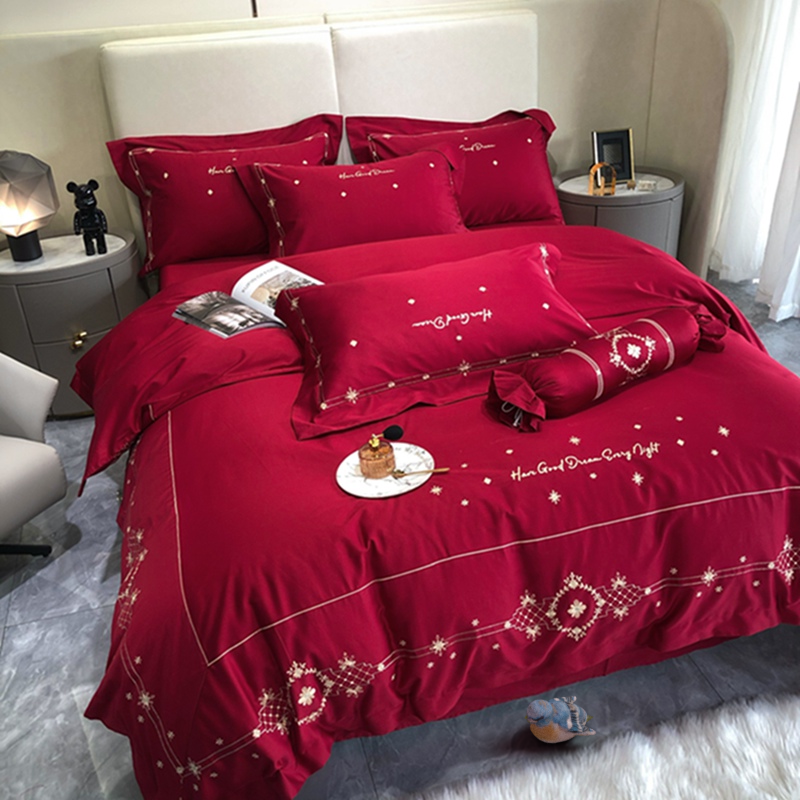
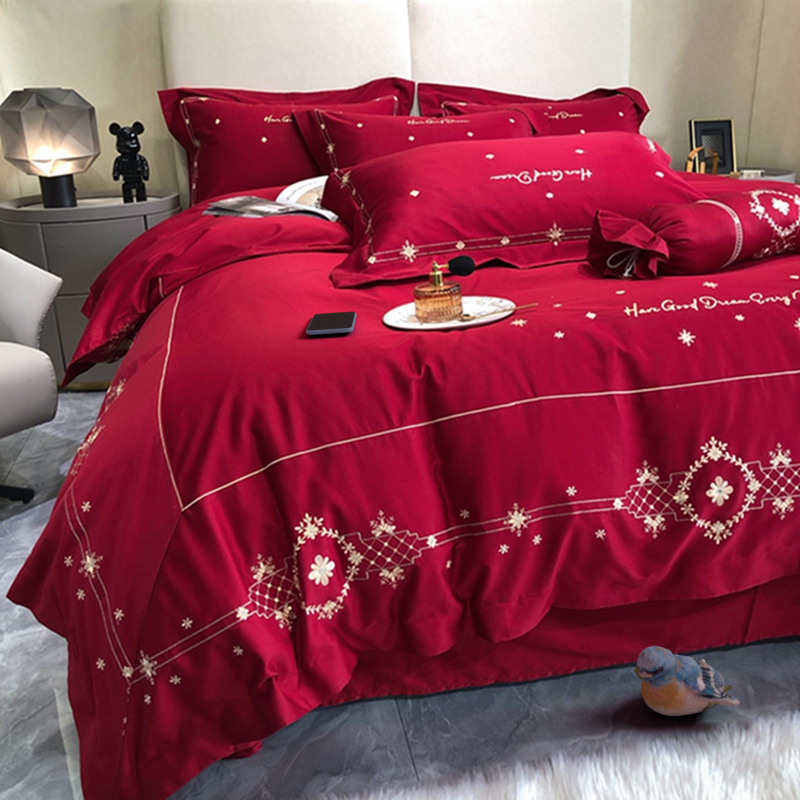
smartphone: none [280,475,315,517] -> present [306,311,356,335]

